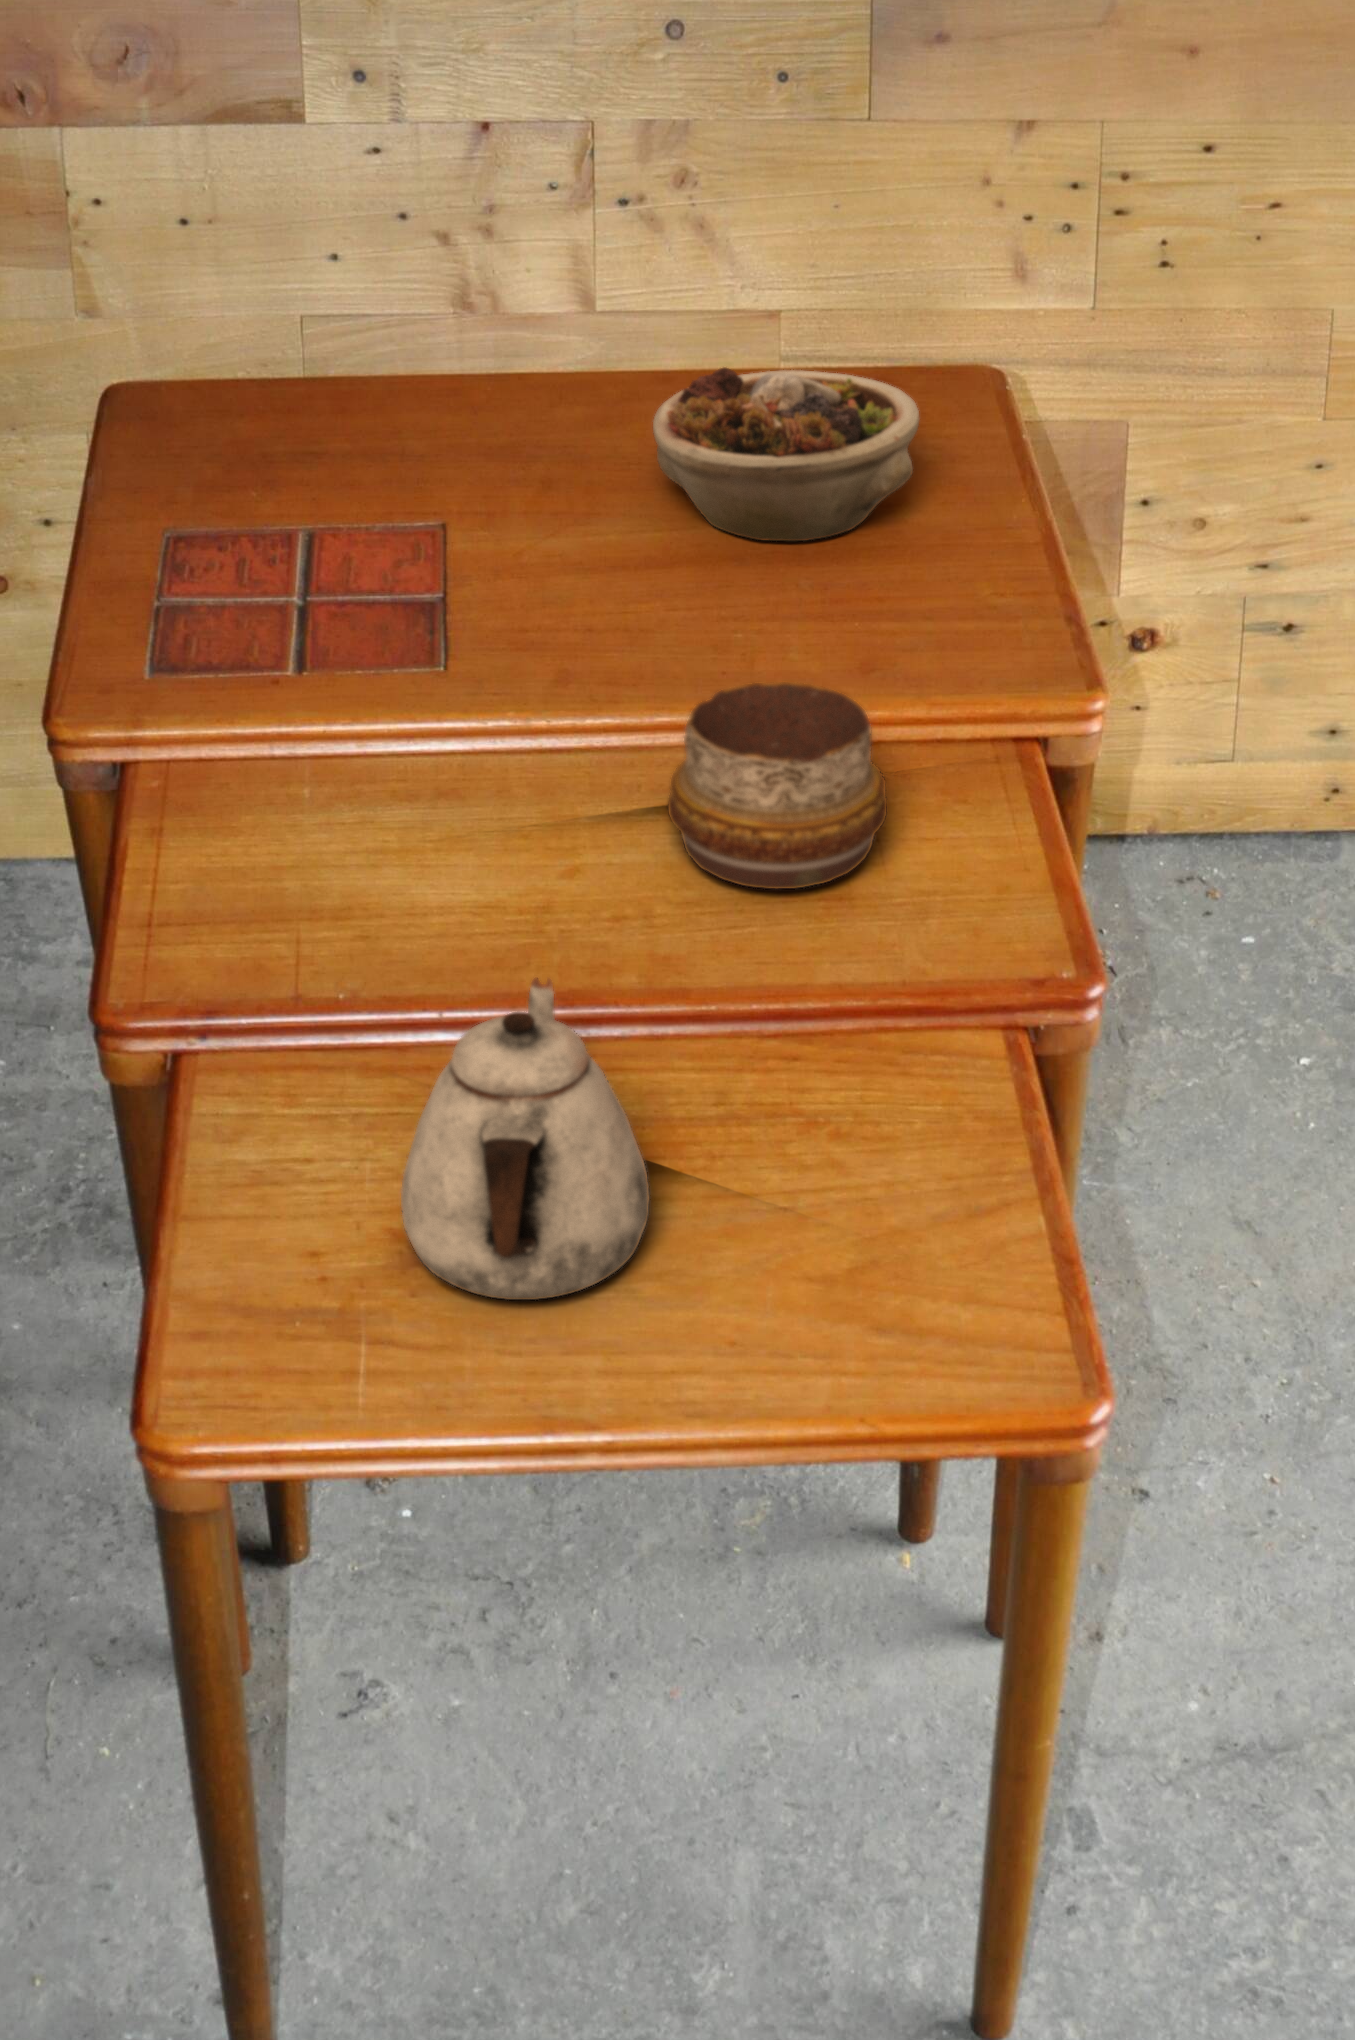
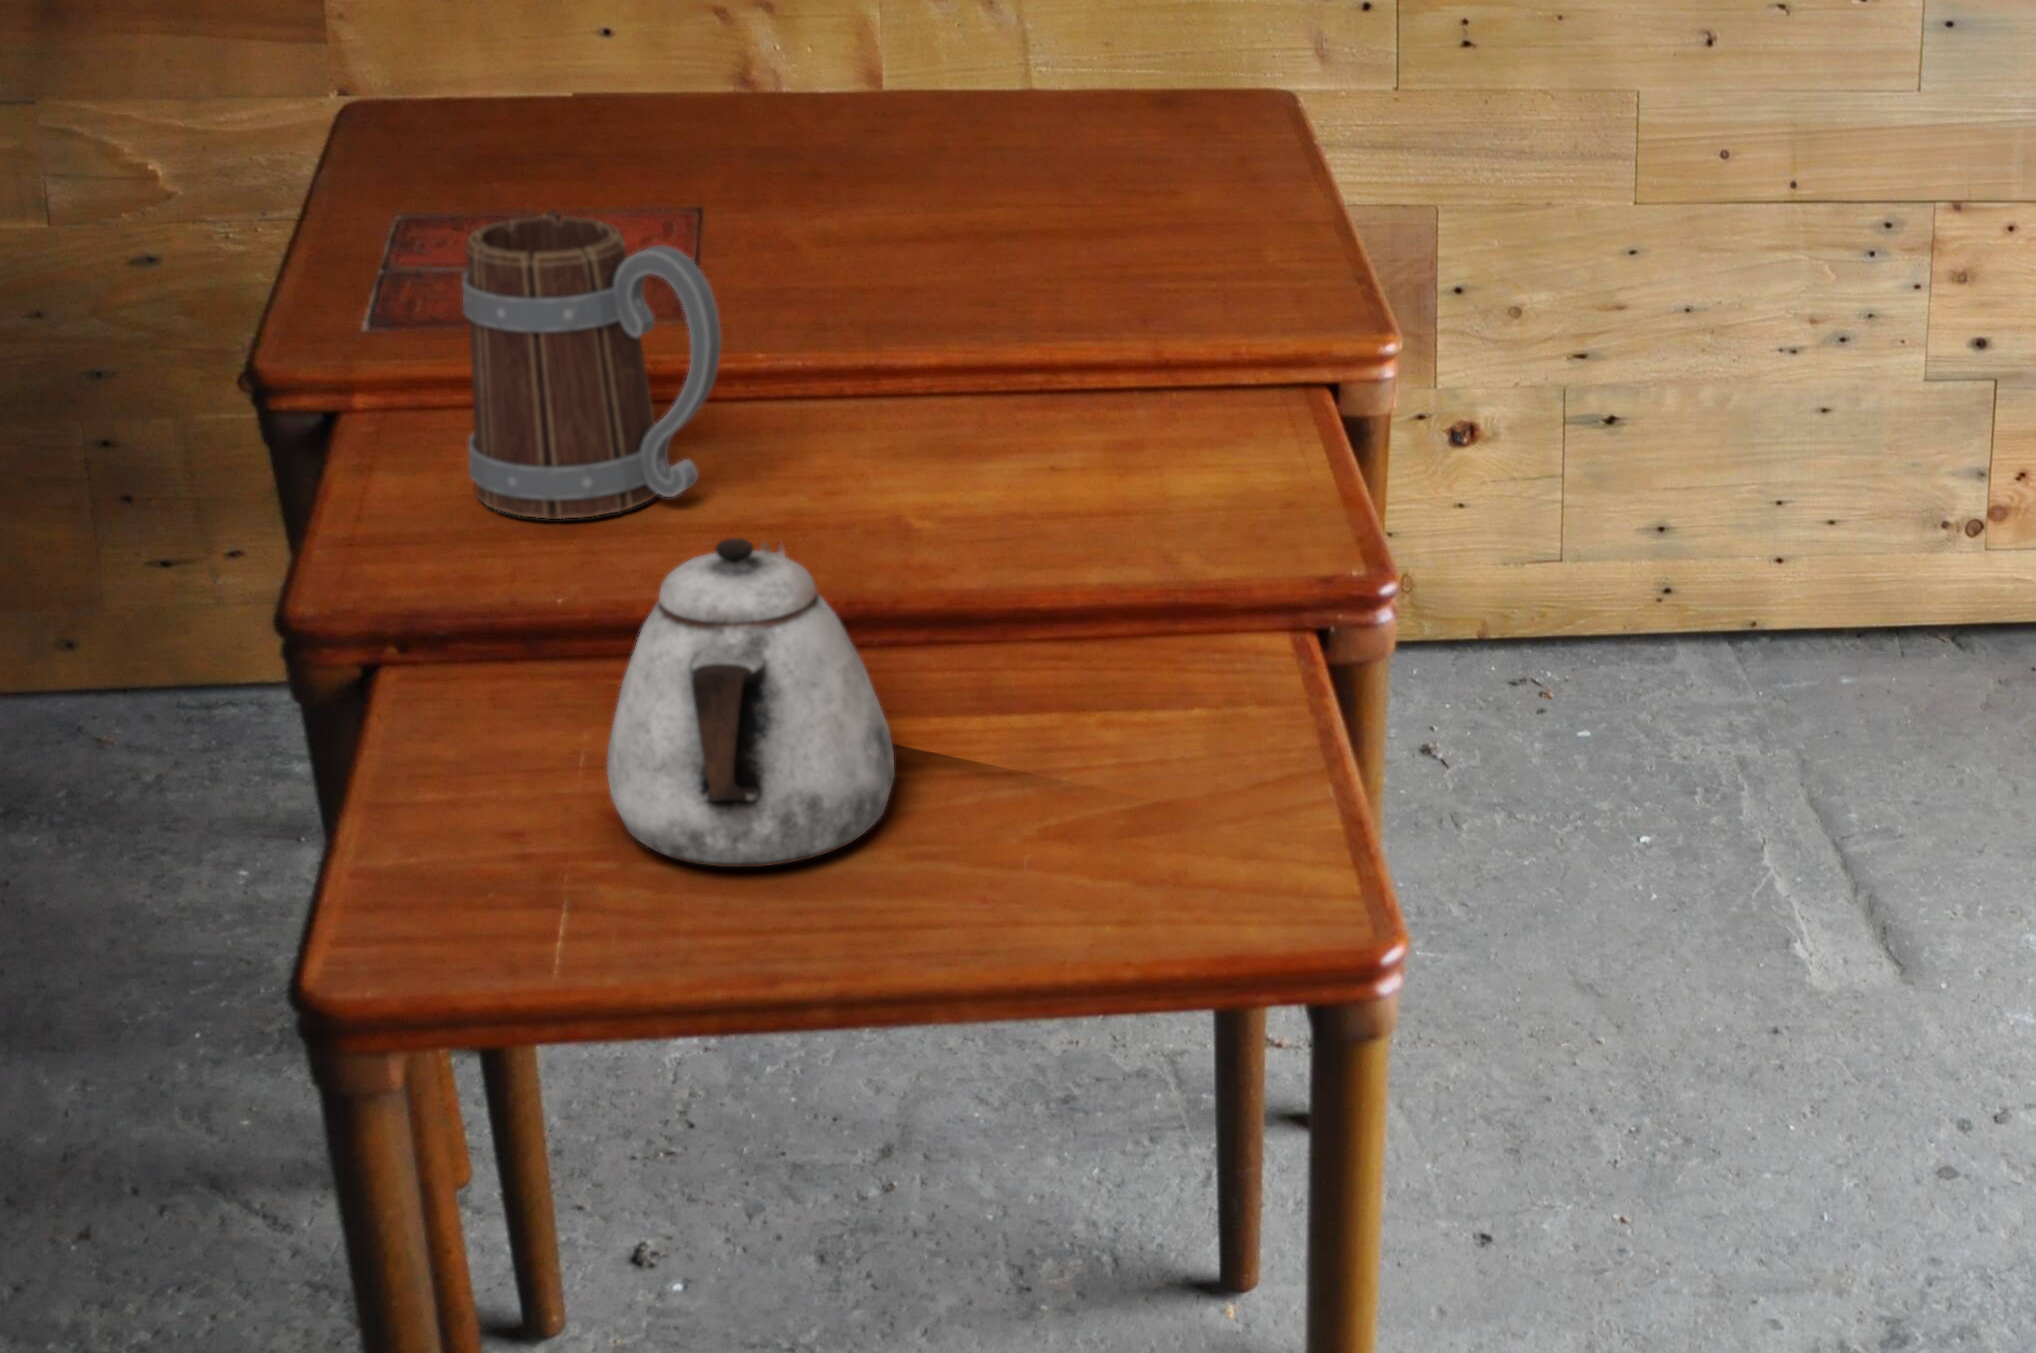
succulent planter: present [653,367,919,541] -> none [919,46,1203,217]
mug: none [262,623,490,903] -> present [463,216,721,519]
decorative bowl: present [668,682,887,889] -> none [927,293,1167,501]

